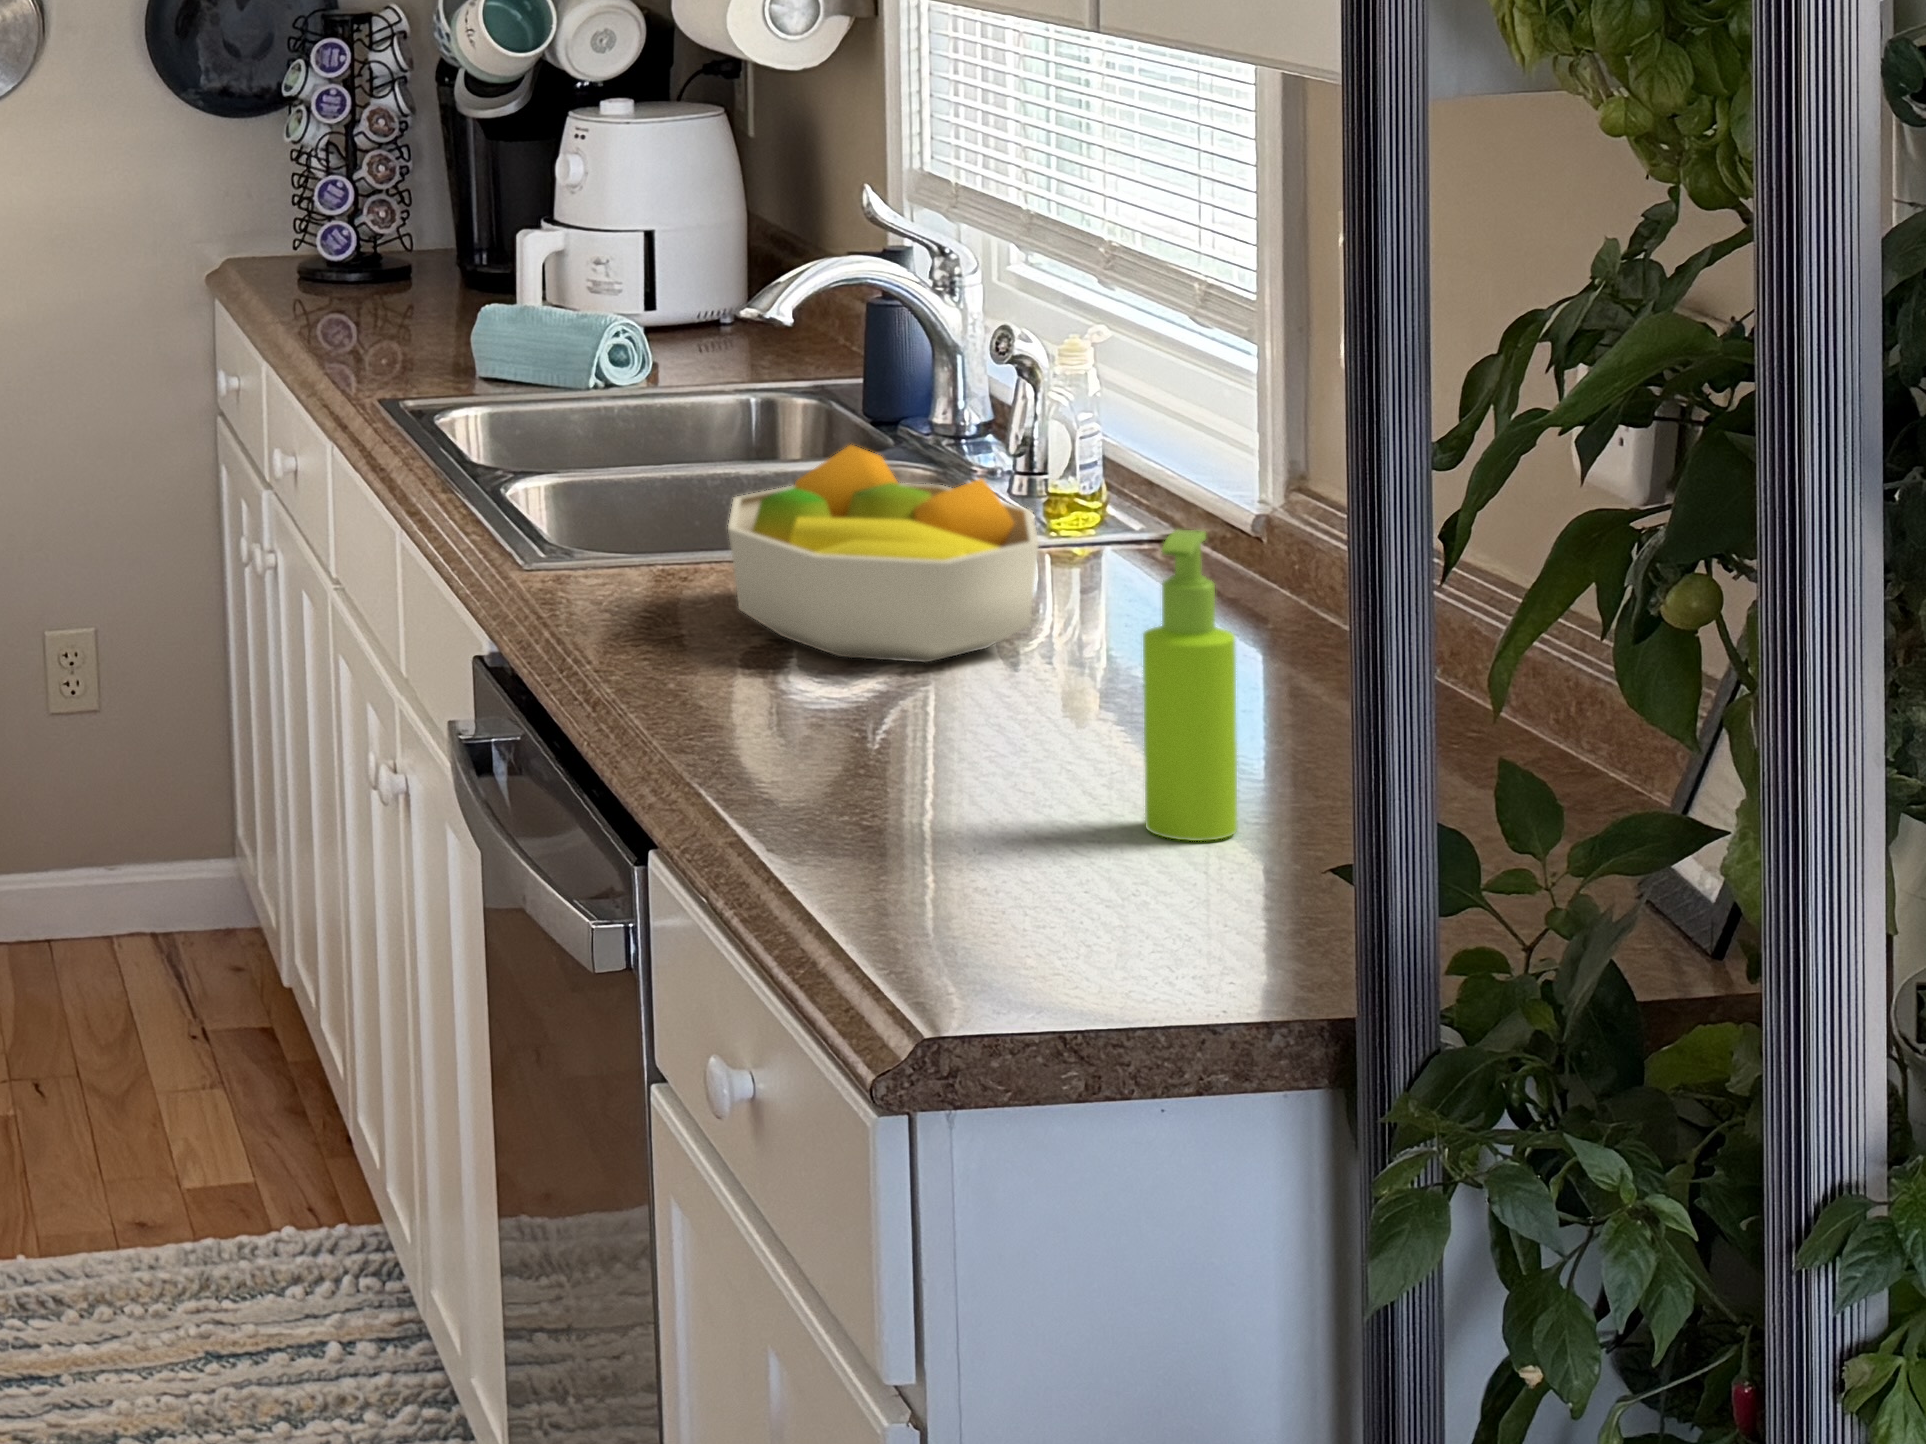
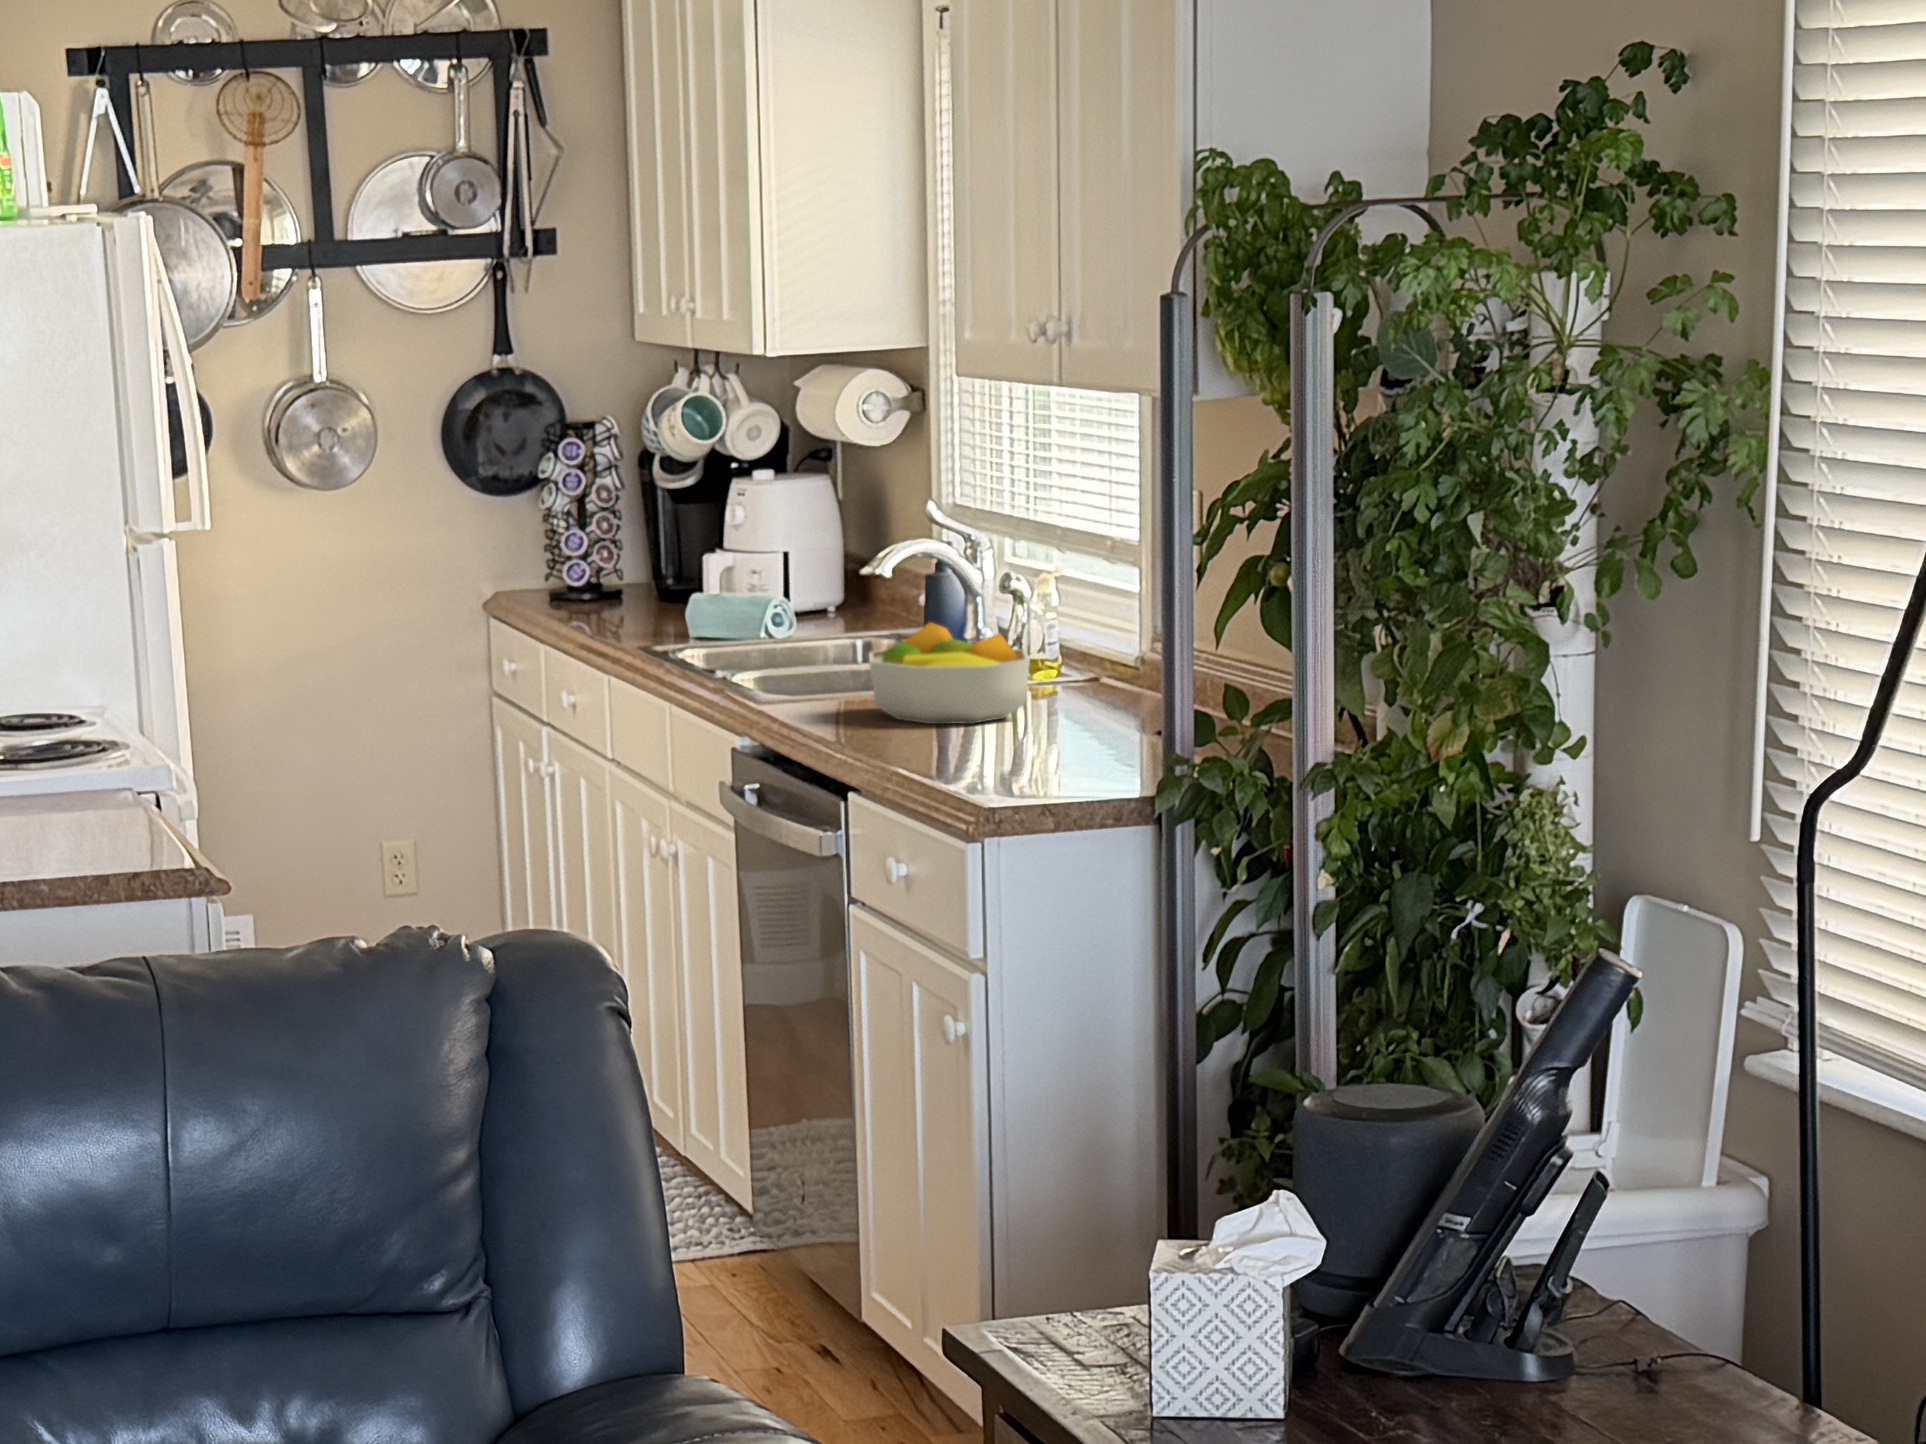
soap dispenser: present [1143,529,1237,841] -> none [1079,614,1122,758]

